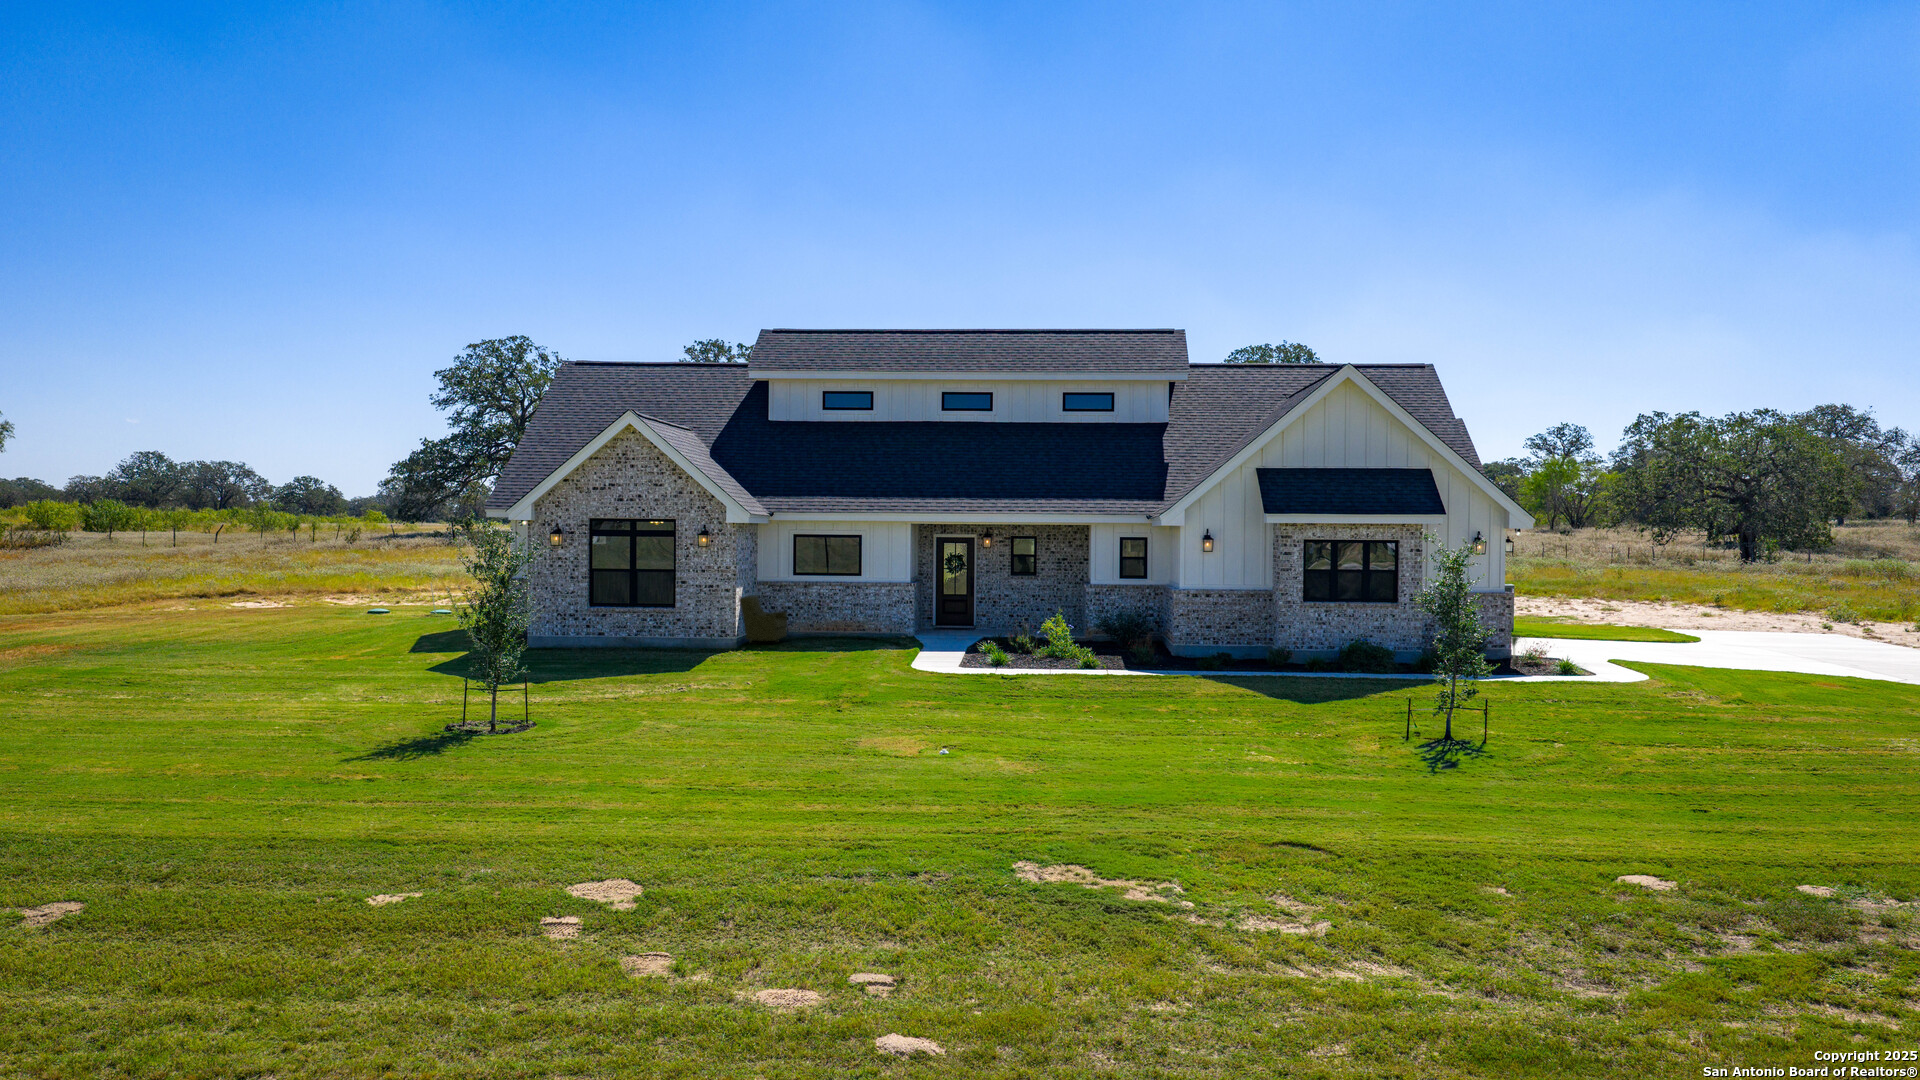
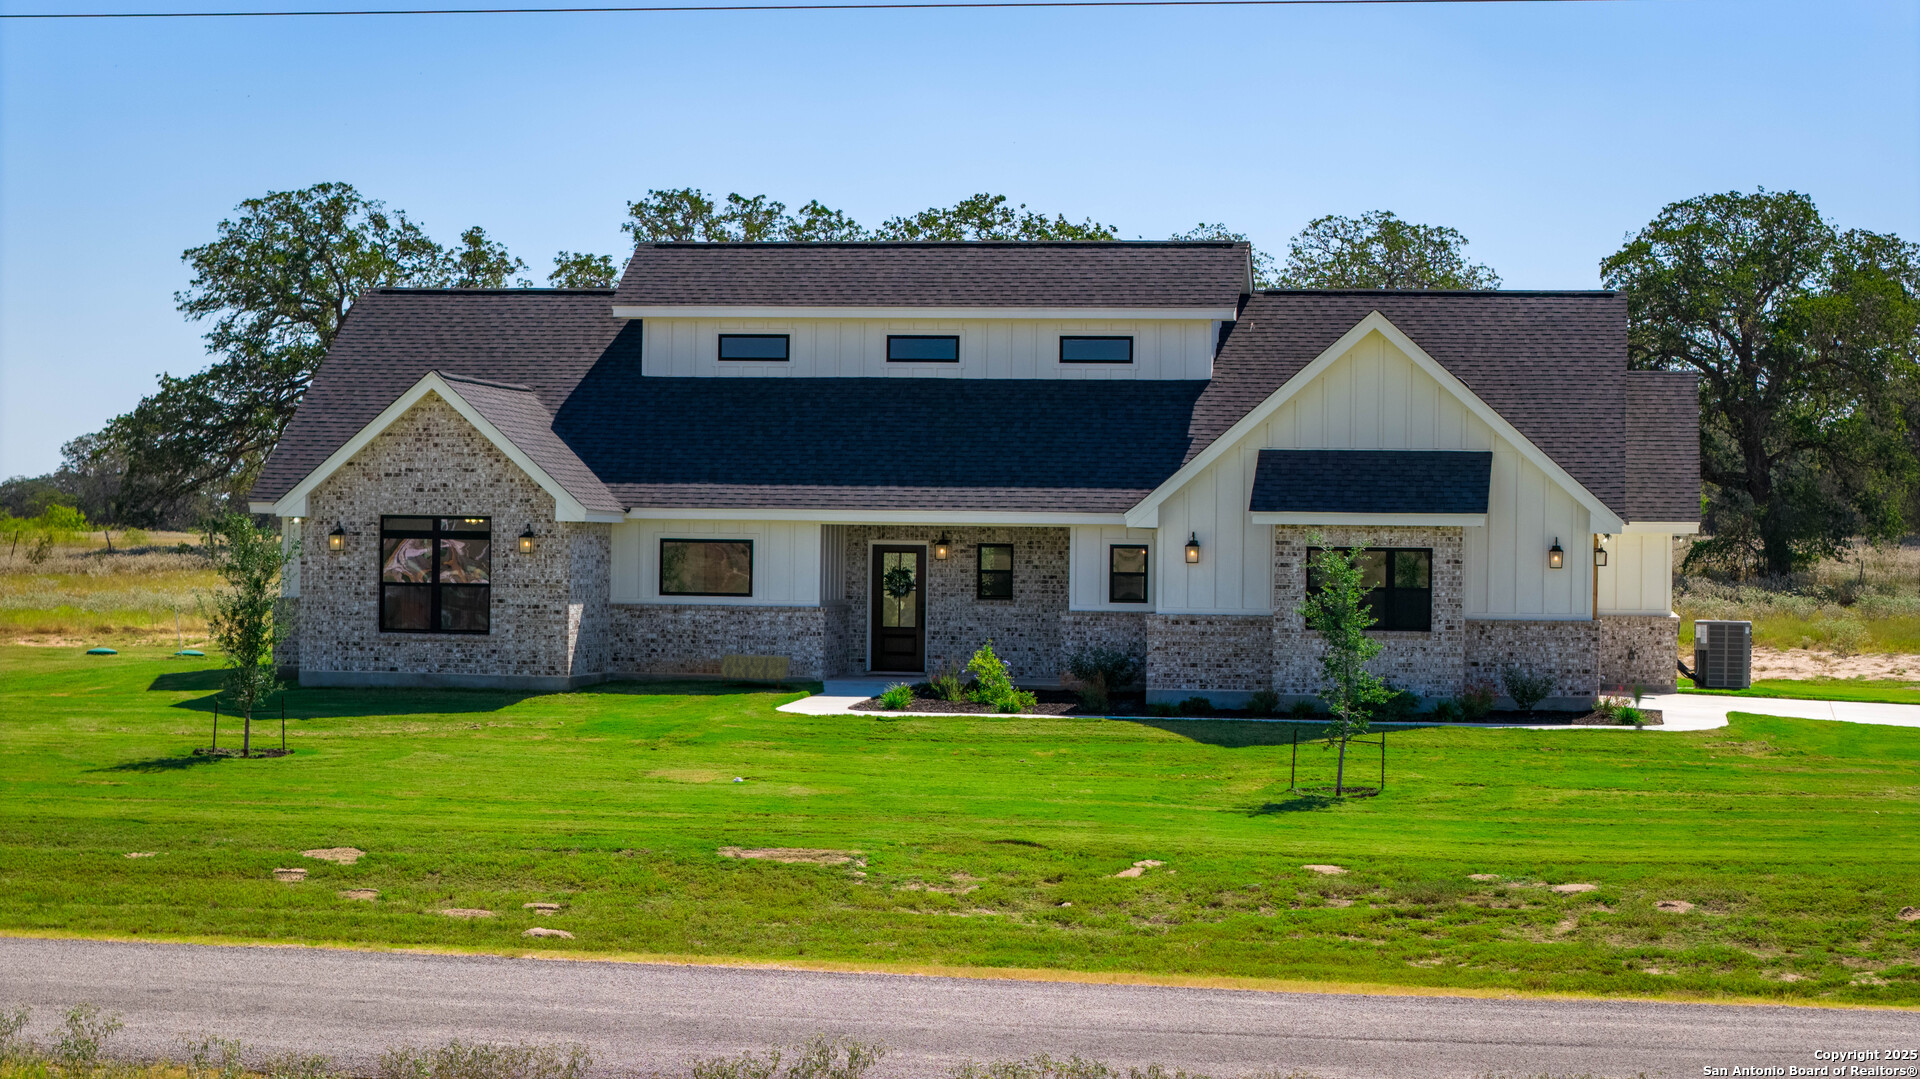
chair: present [739,595,787,644] -> none [576,622,644,689]
bench: none [843,616,892,641] -> present [721,655,789,688]

